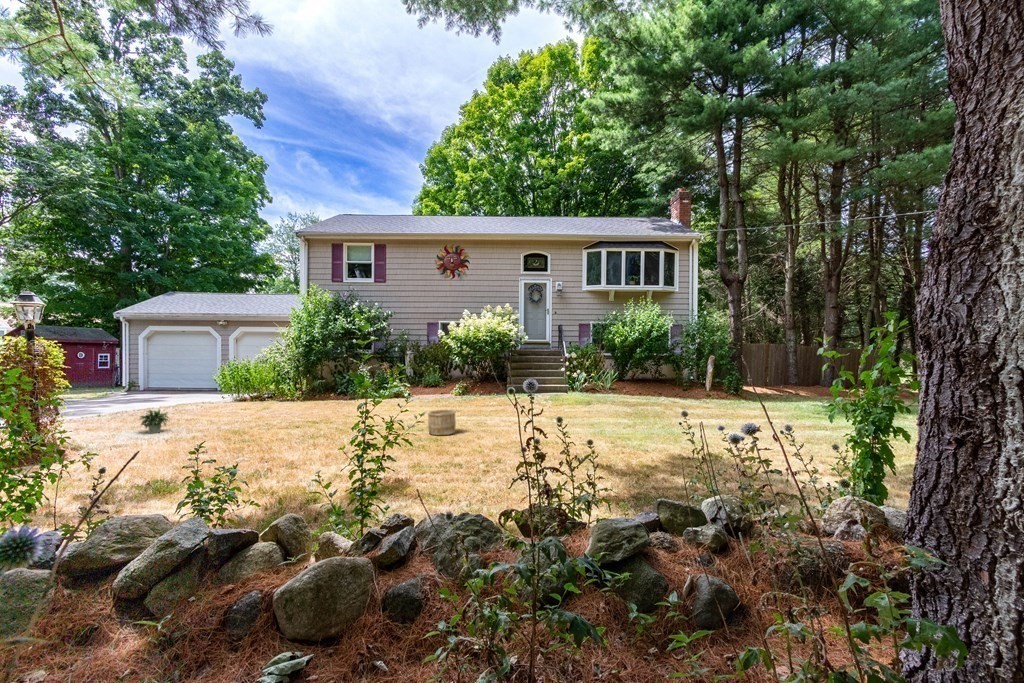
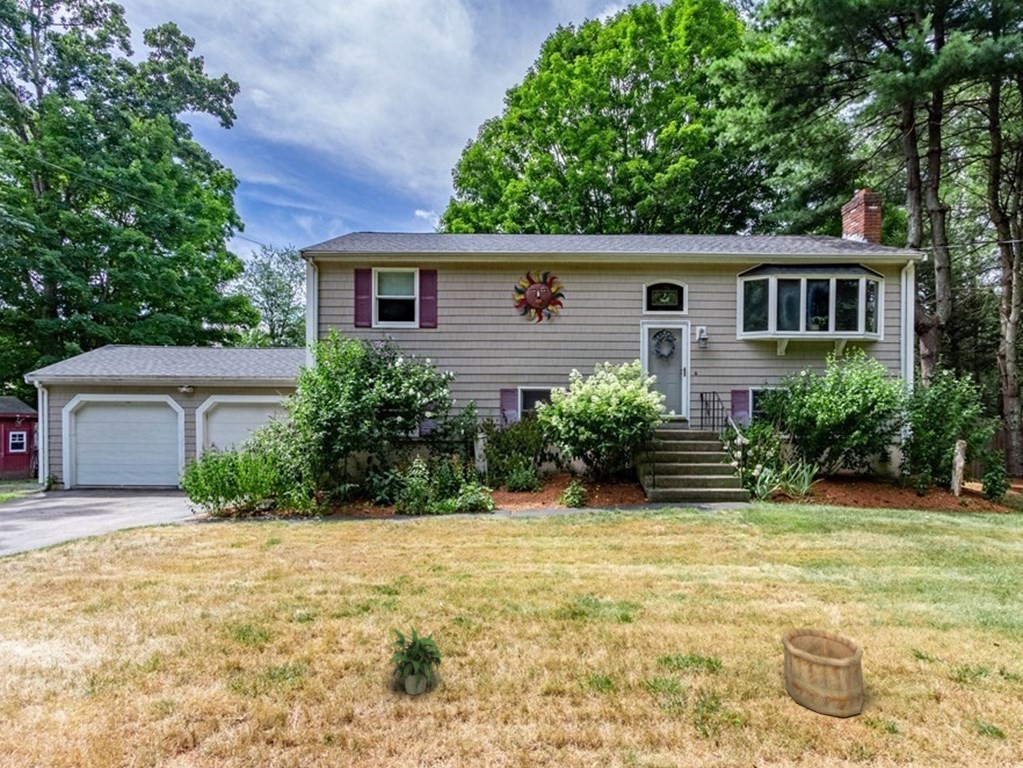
potted plant: present [140,410,168,433] -> present [389,627,443,695]

